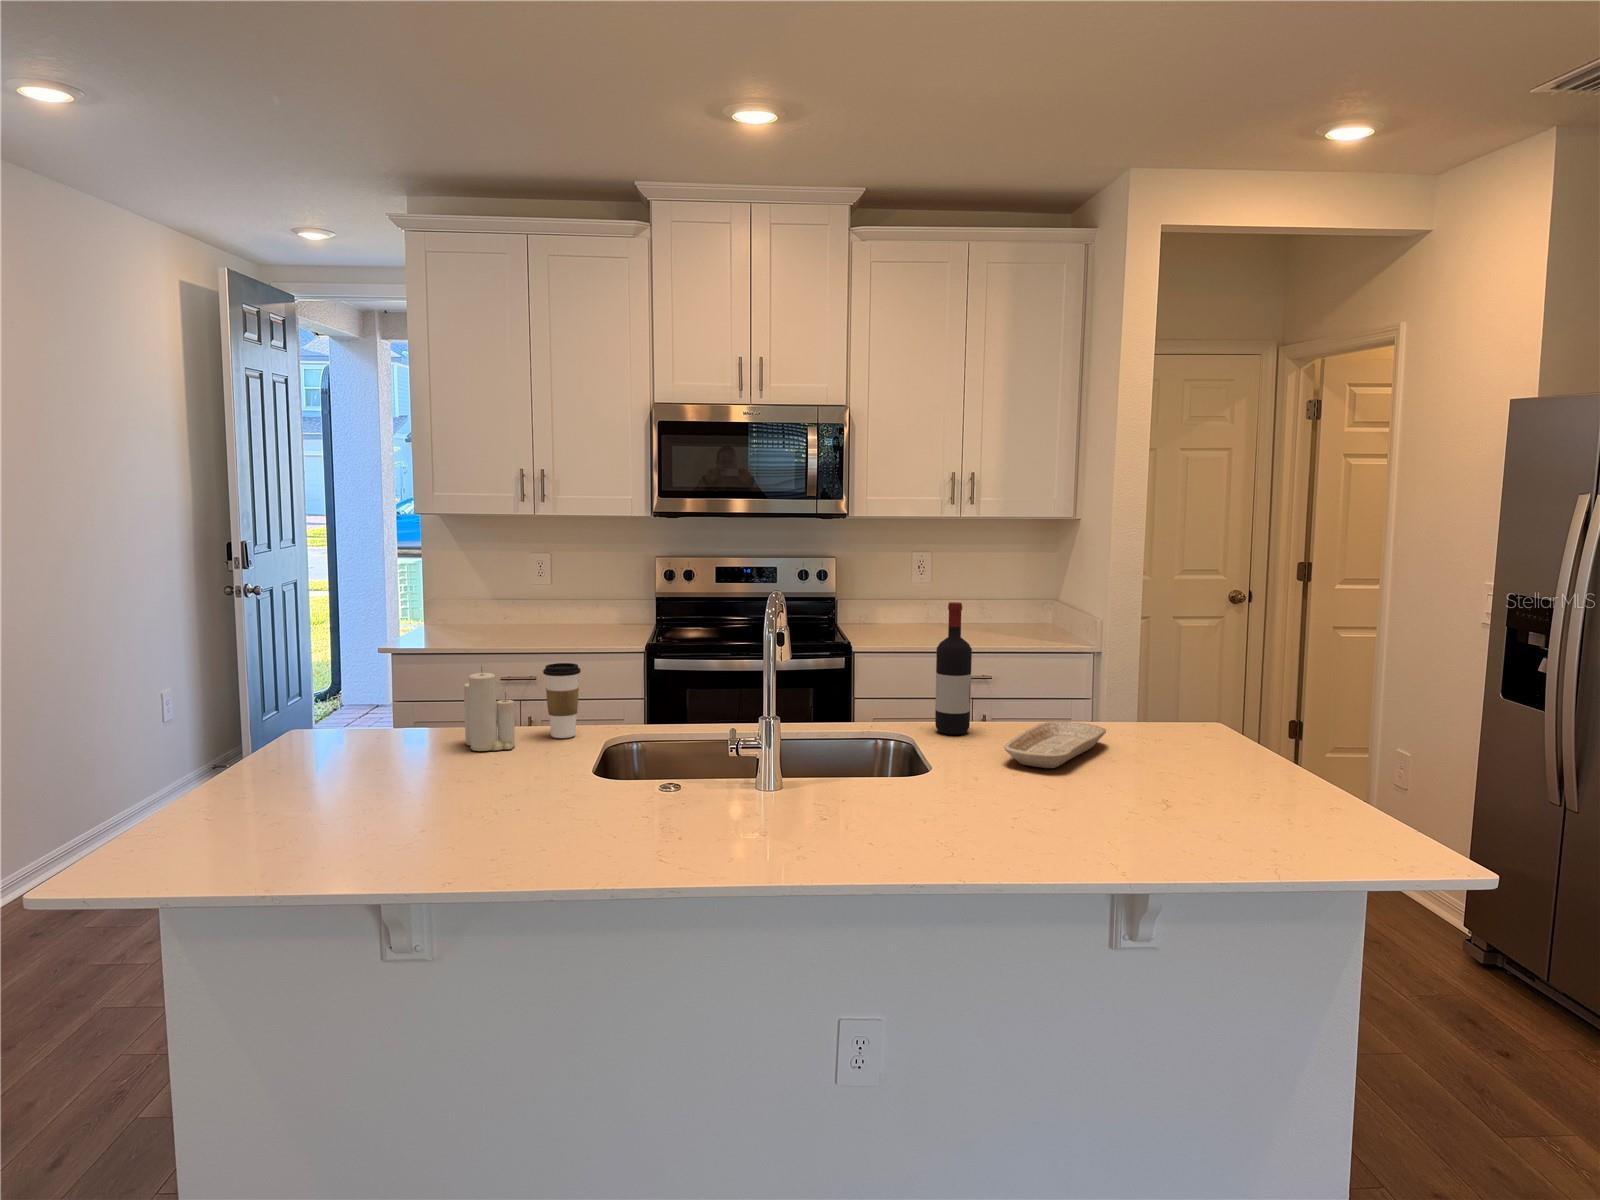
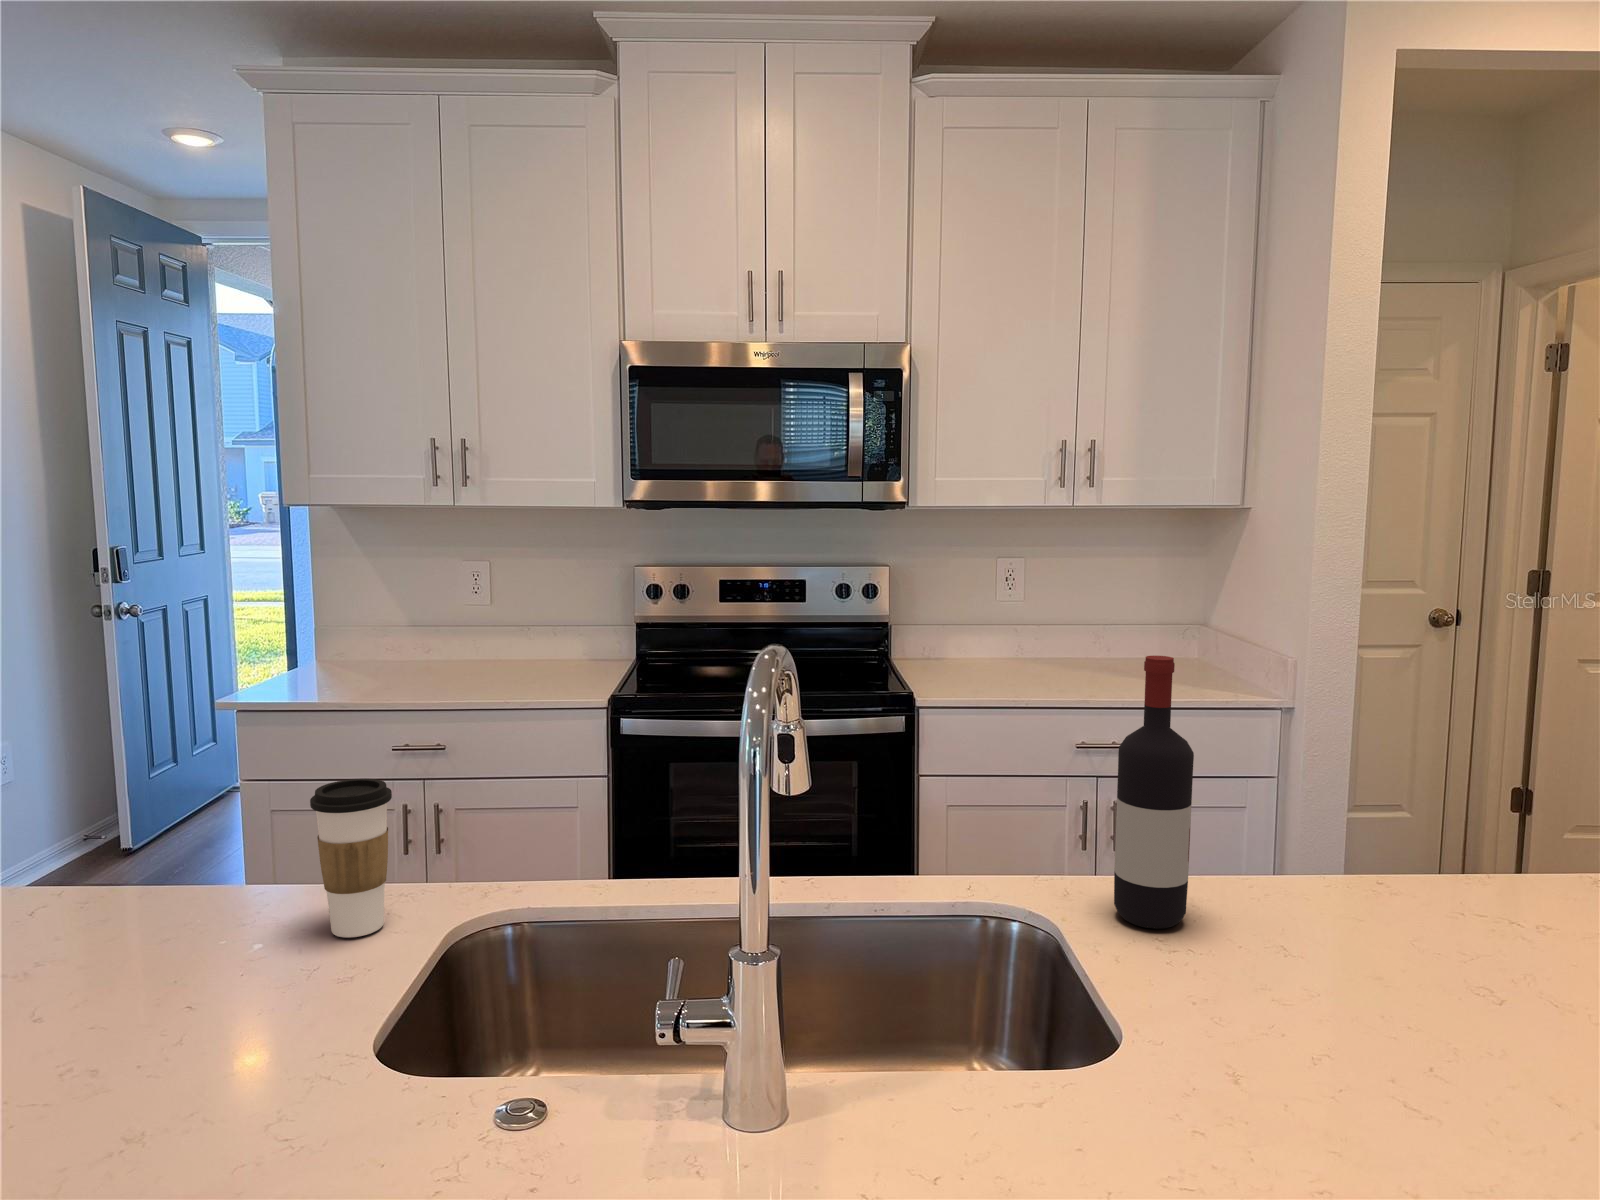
candle: present [464,667,515,751] -> none [119,800,235,986]
tray: present [1004,722,1106,768] -> none [1319,905,1515,1073]

